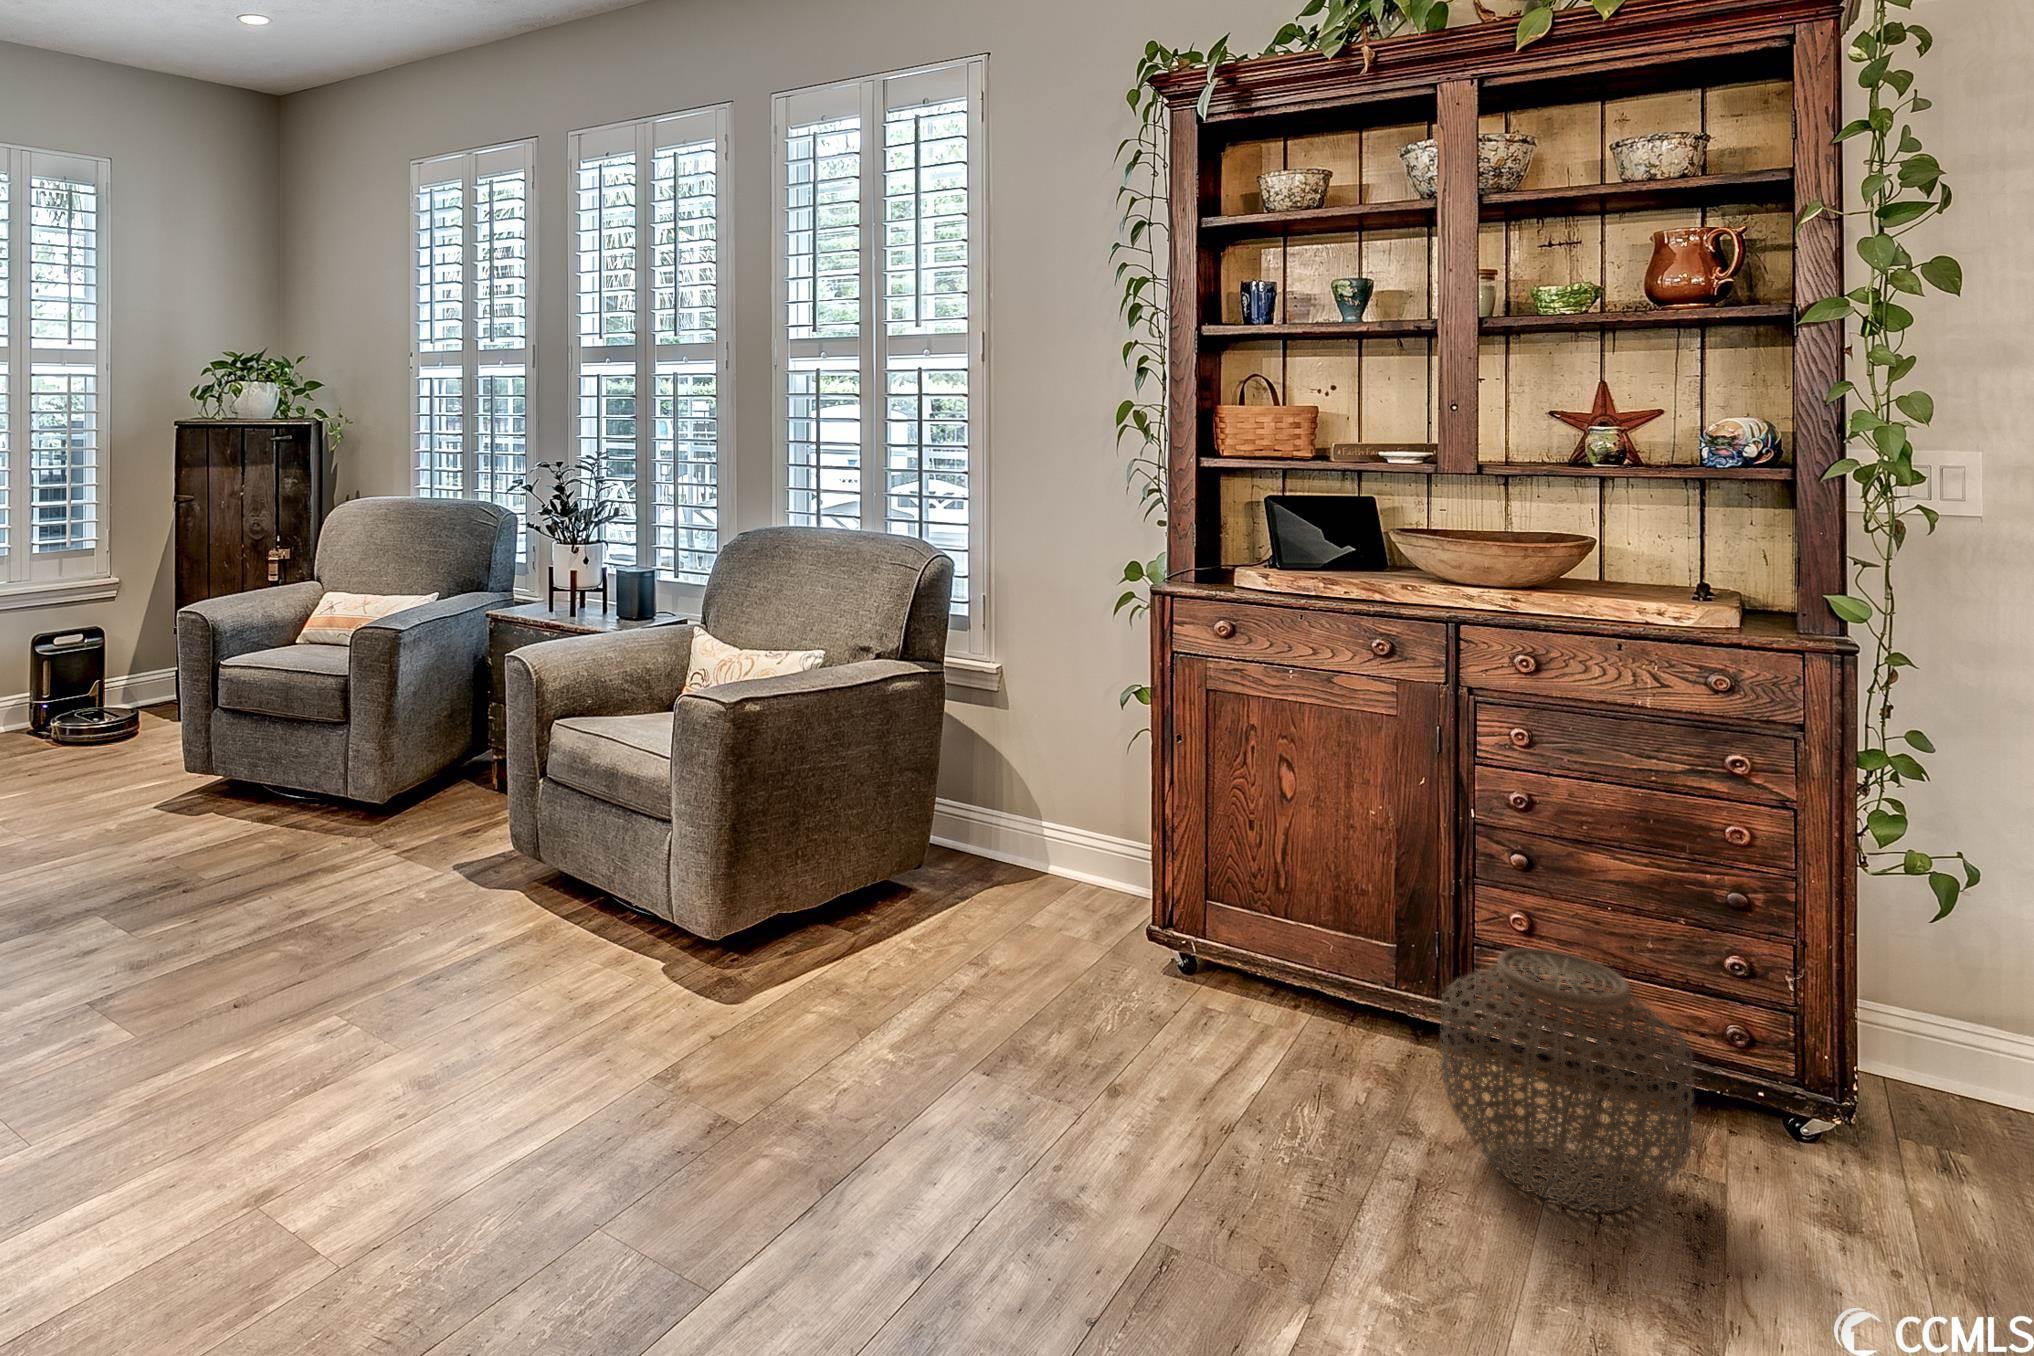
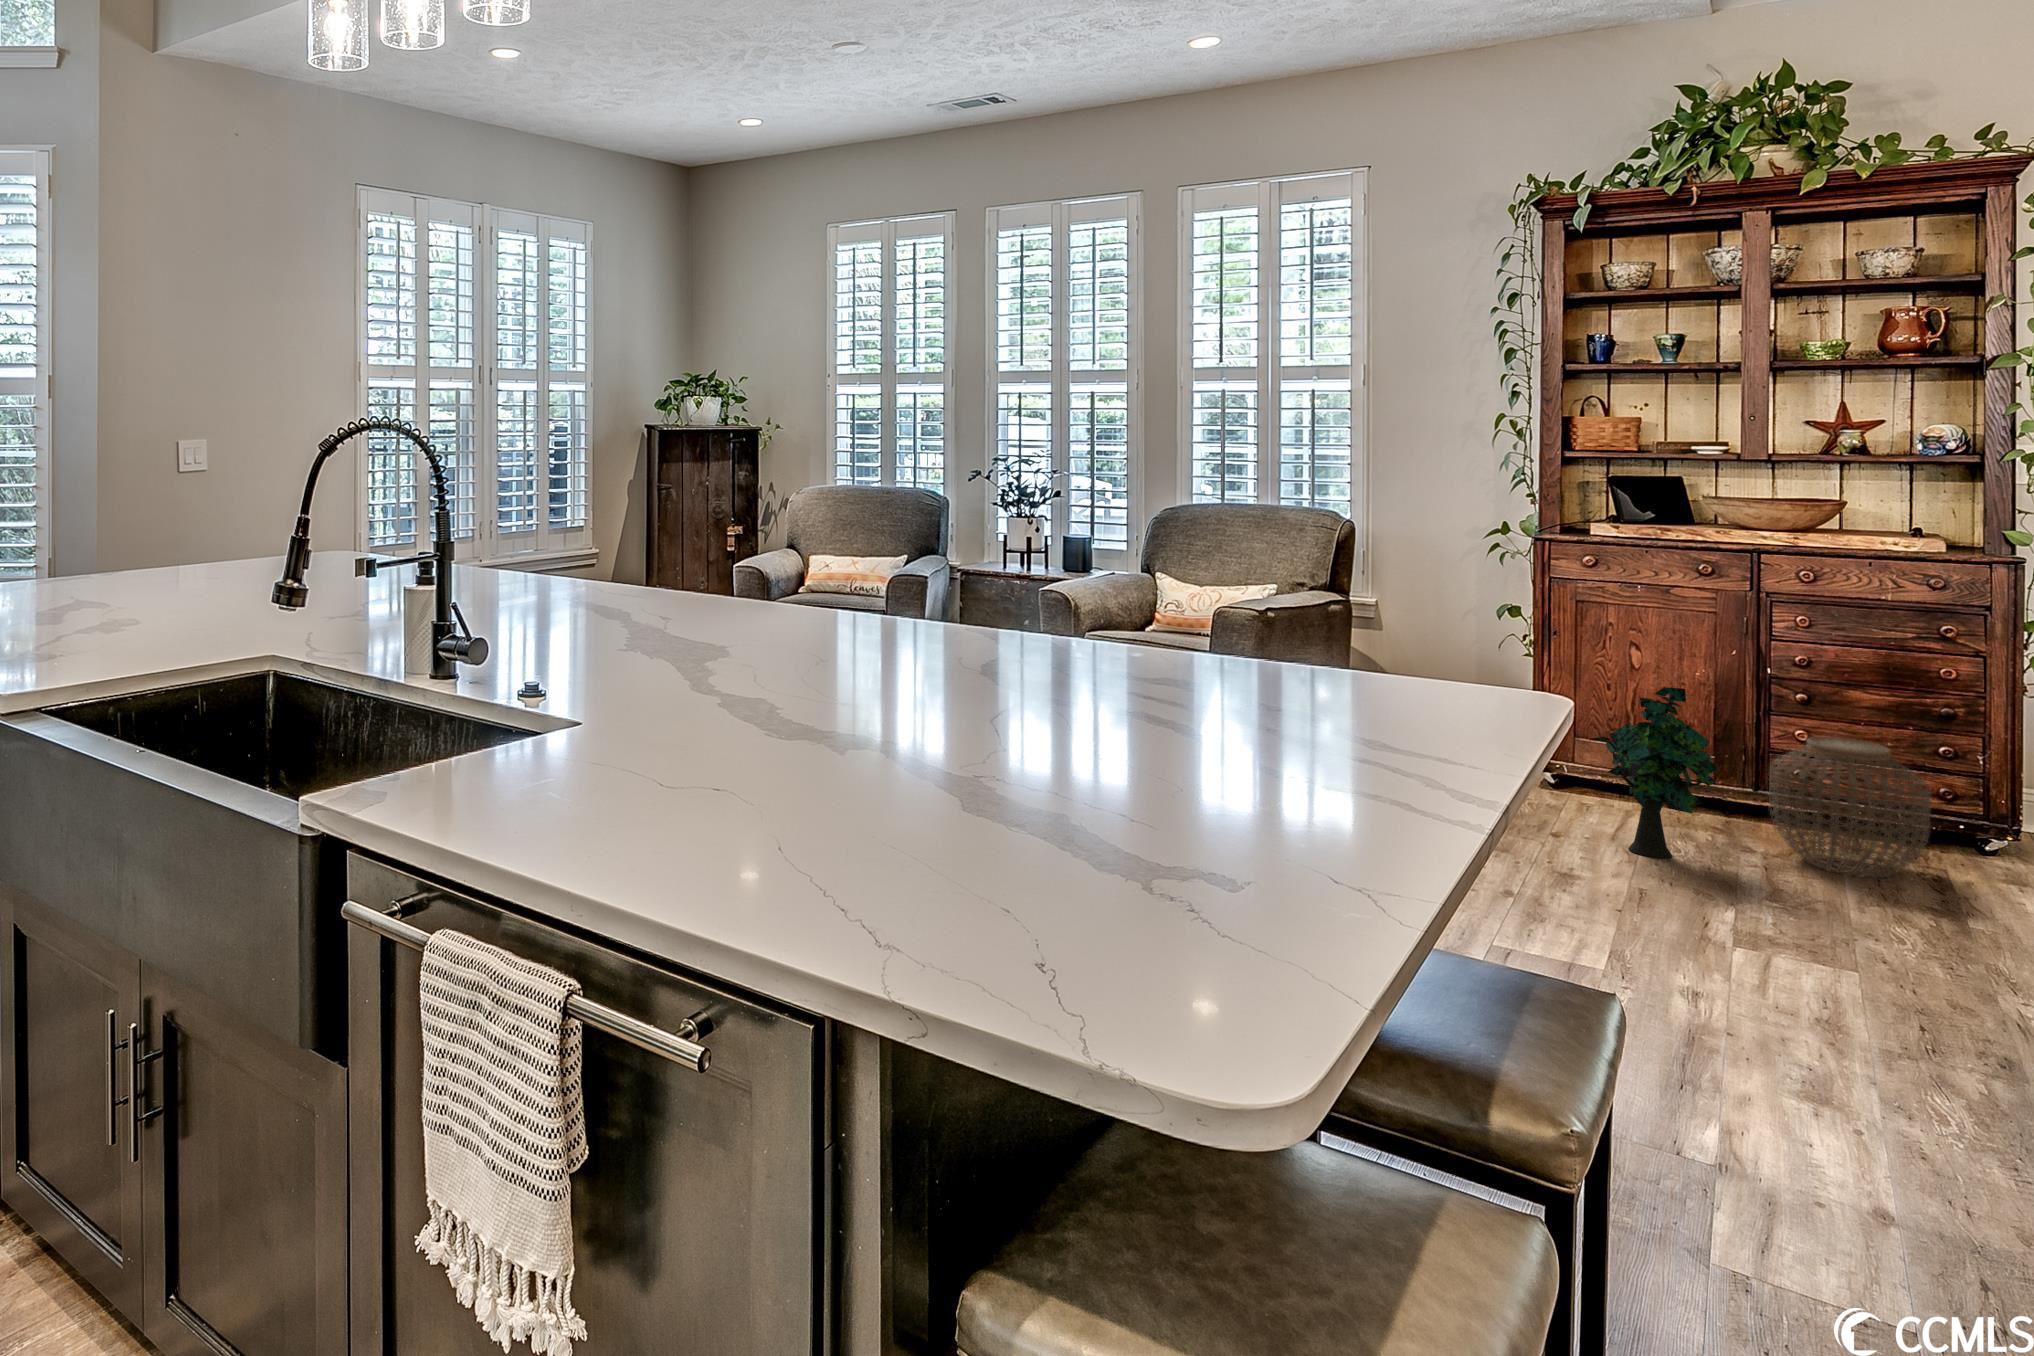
decorative plant: none [1166,865,1355,1154] -> present [1591,687,1719,858]

